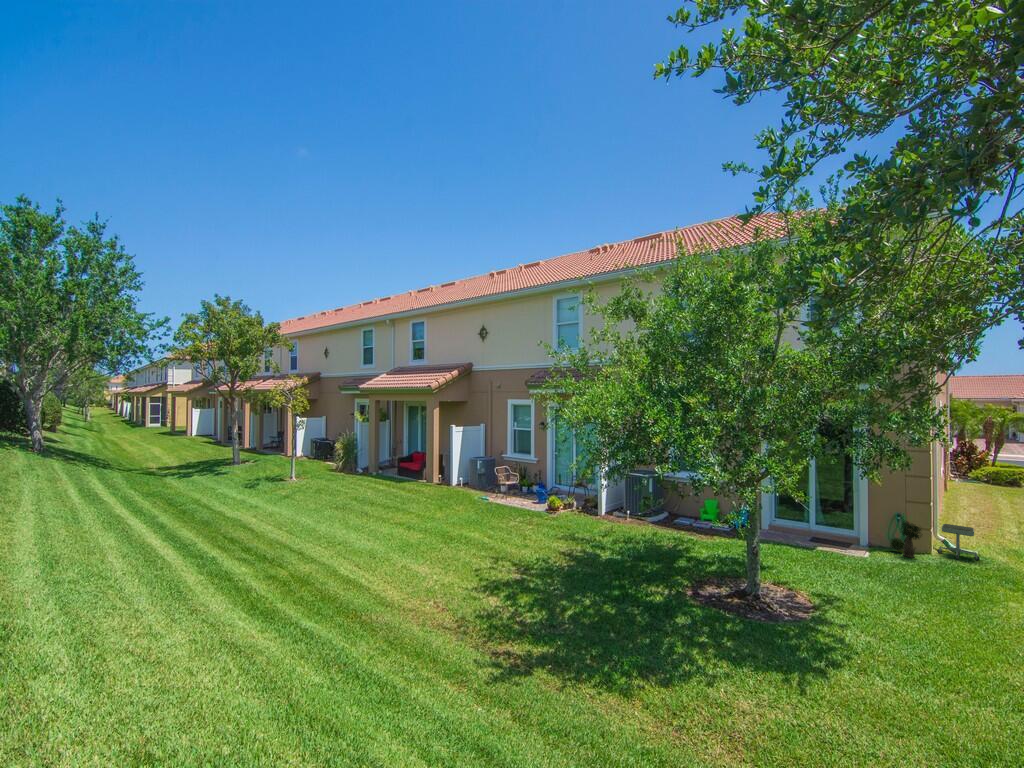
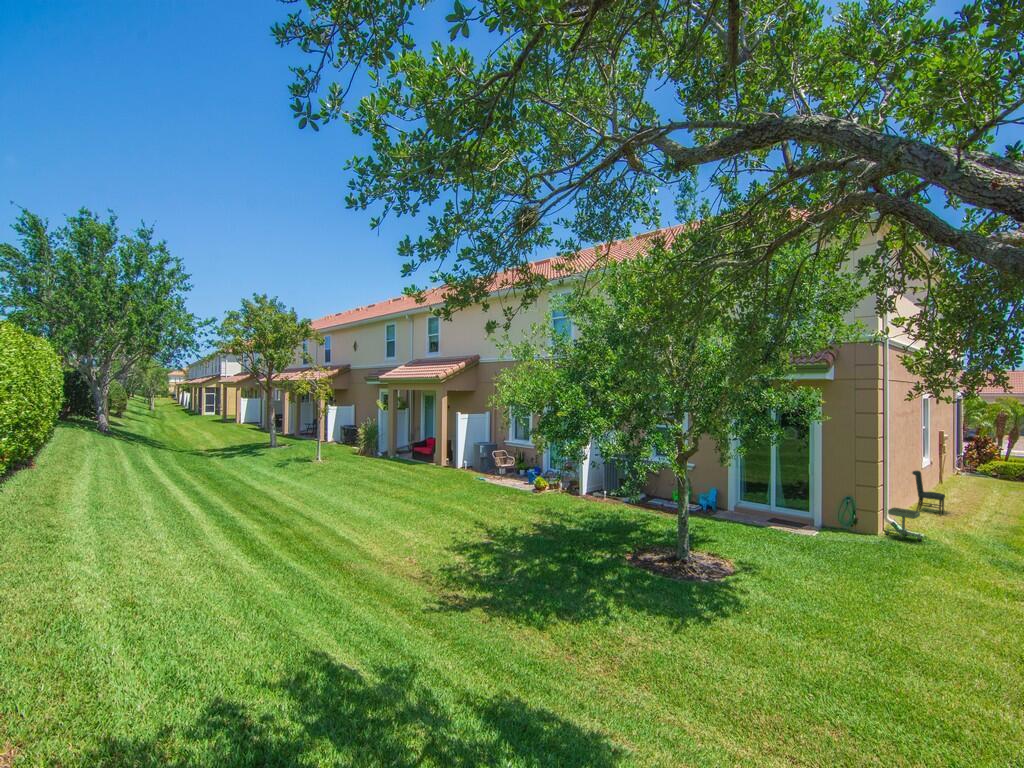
chair: none [941,482,975,529] -> present [912,471,945,515]
potted plant: present [890,521,921,558] -> none [838,503,867,537]

